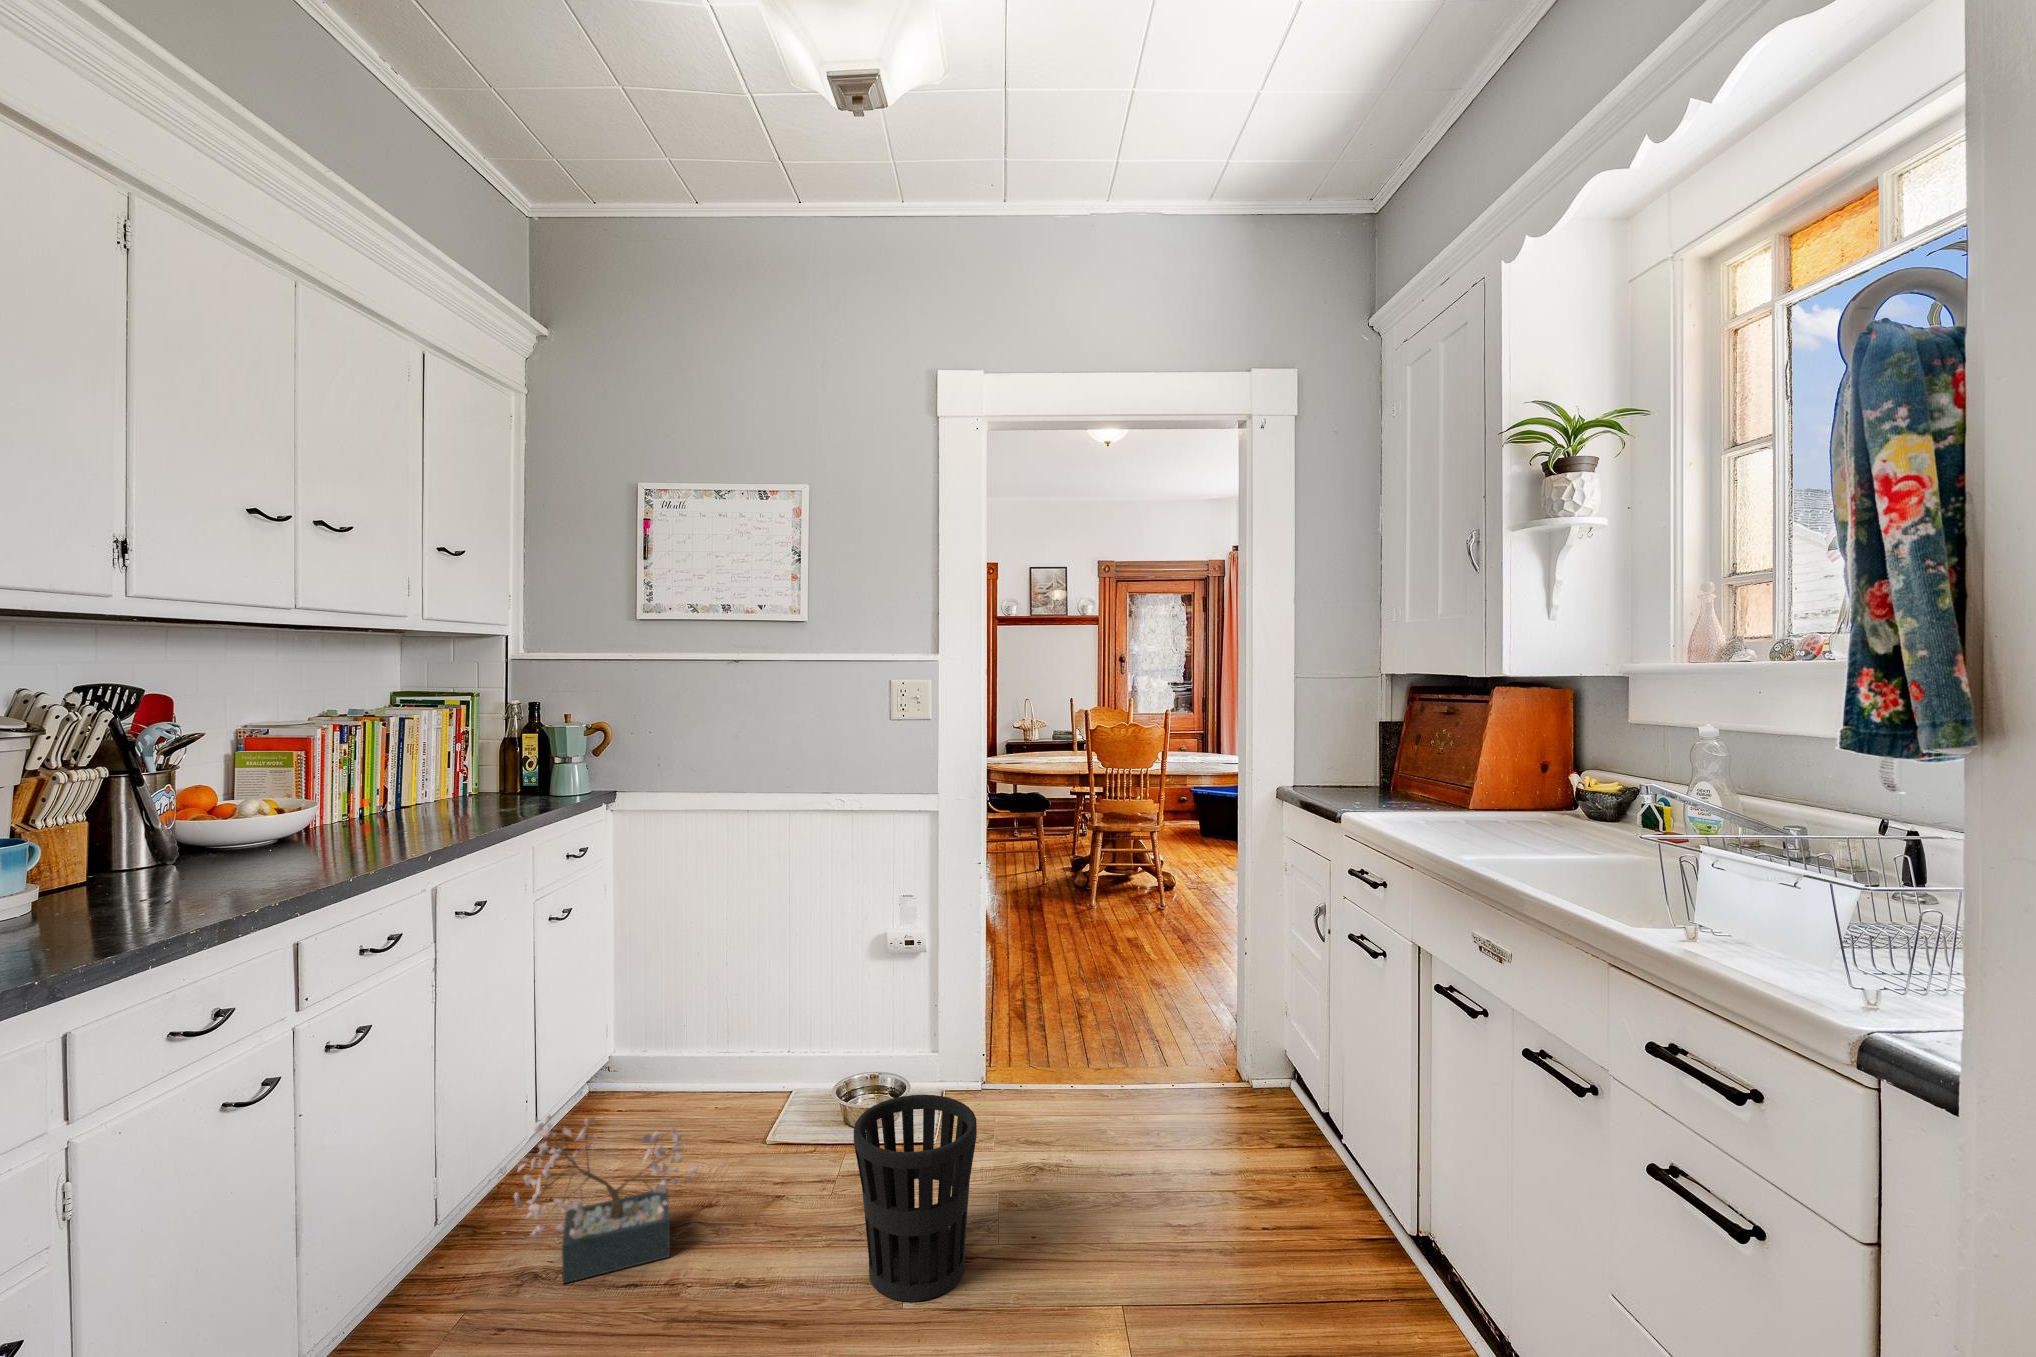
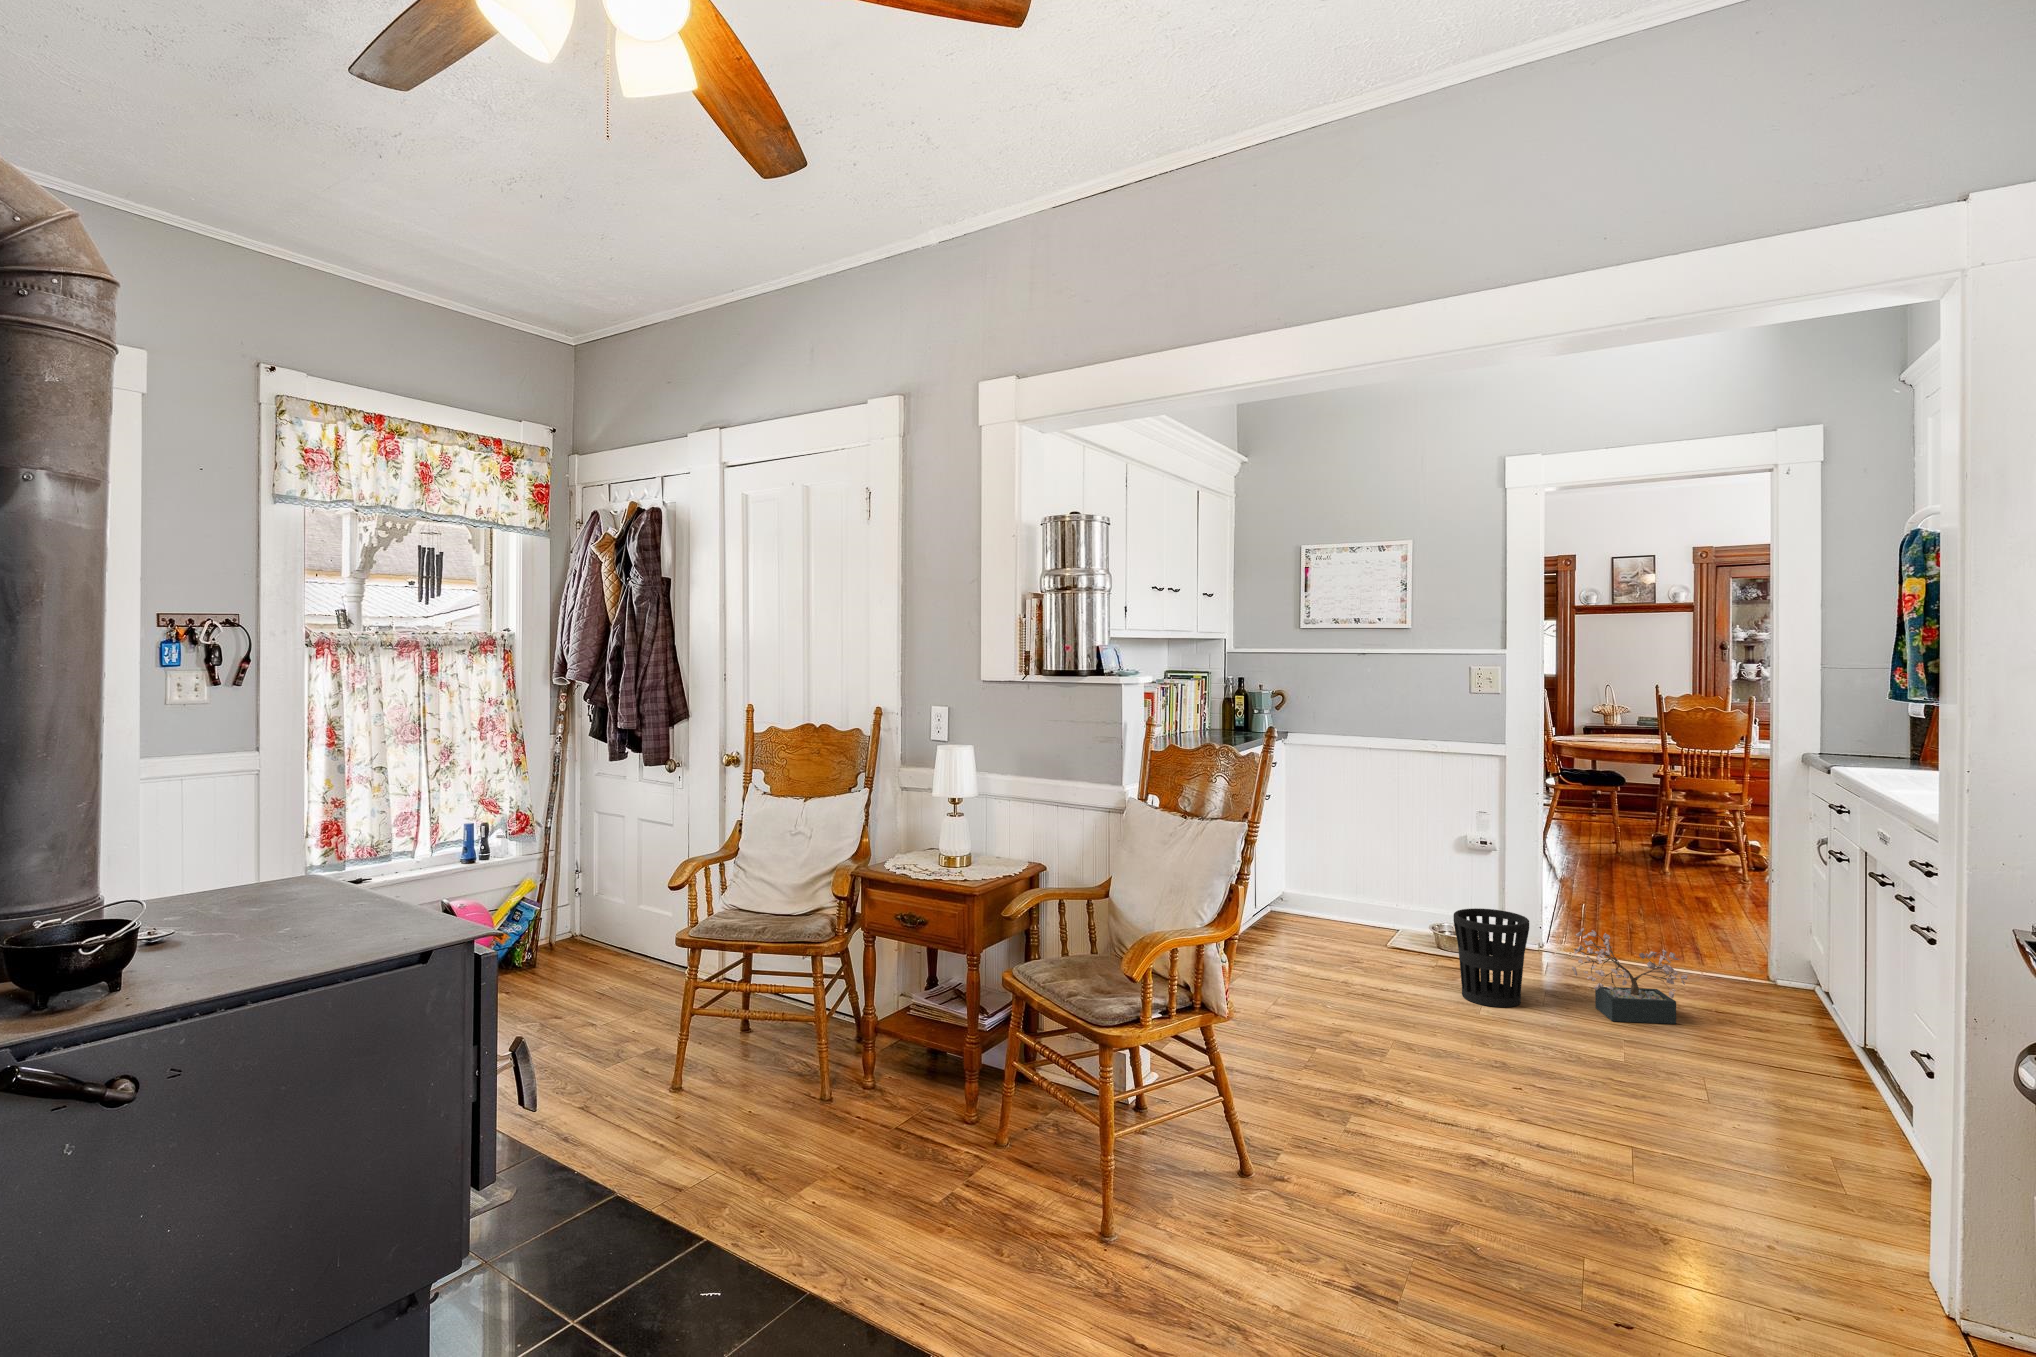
decorative plant: present [514,1115,698,1283] -> present [1572,928,1687,1024]

